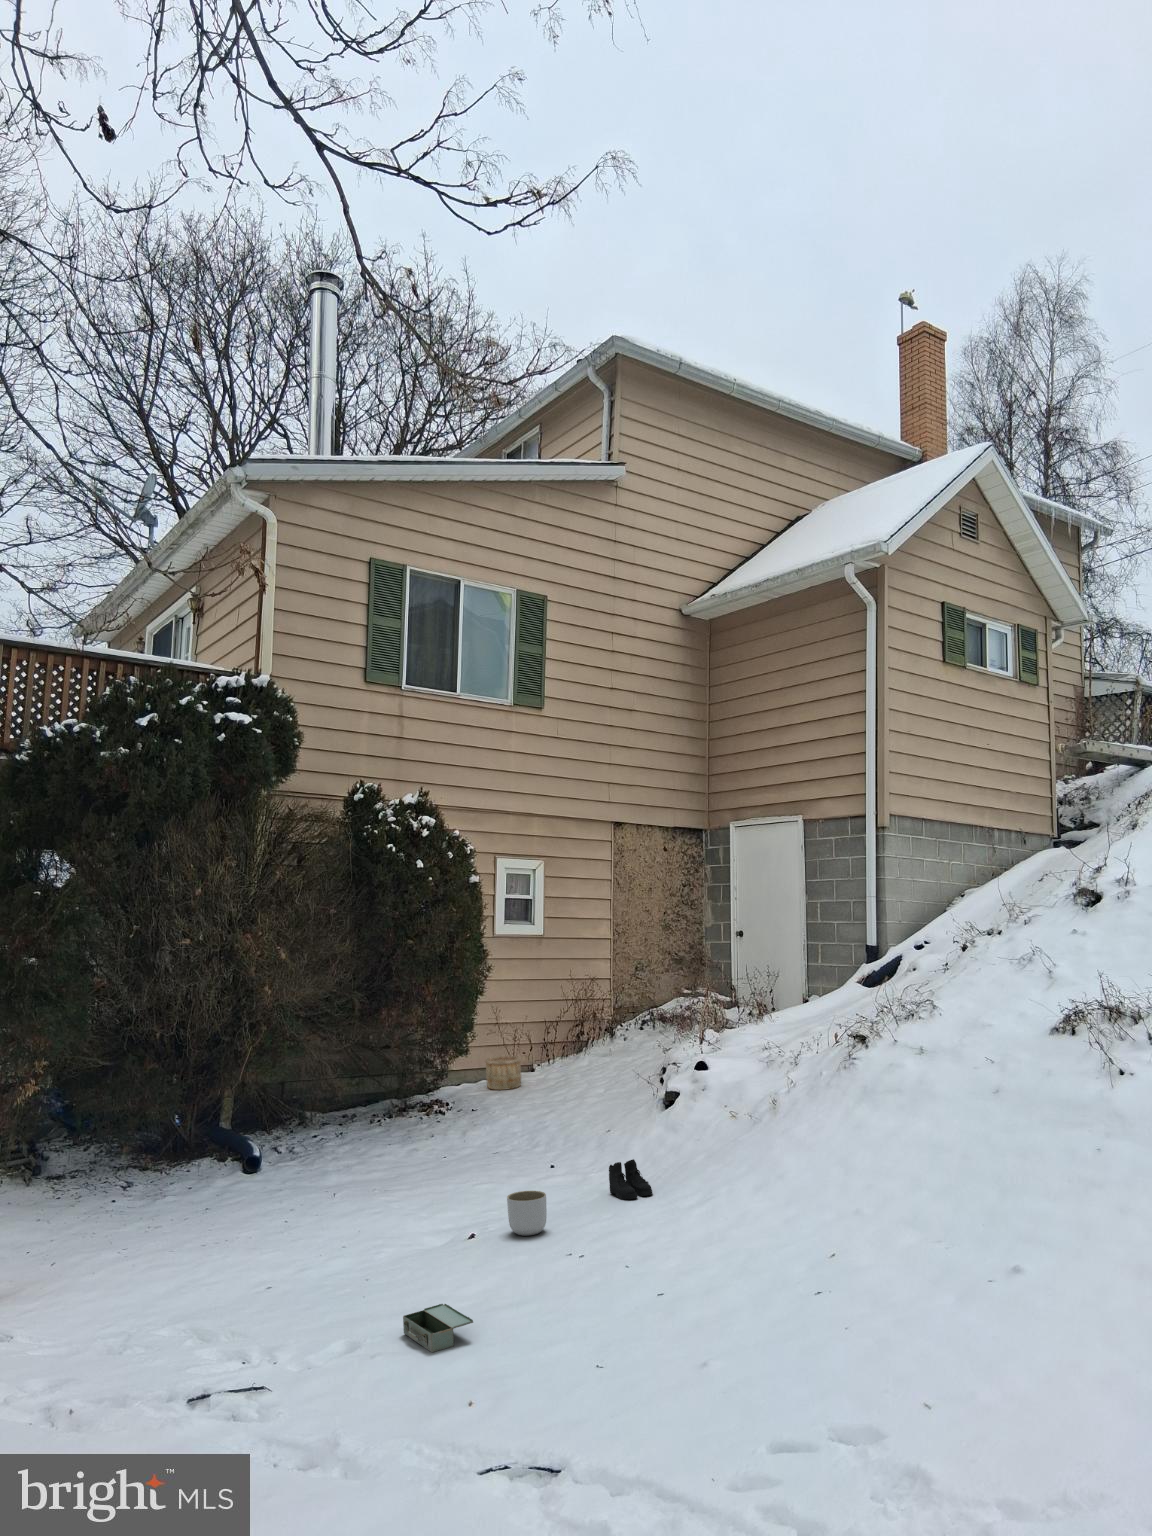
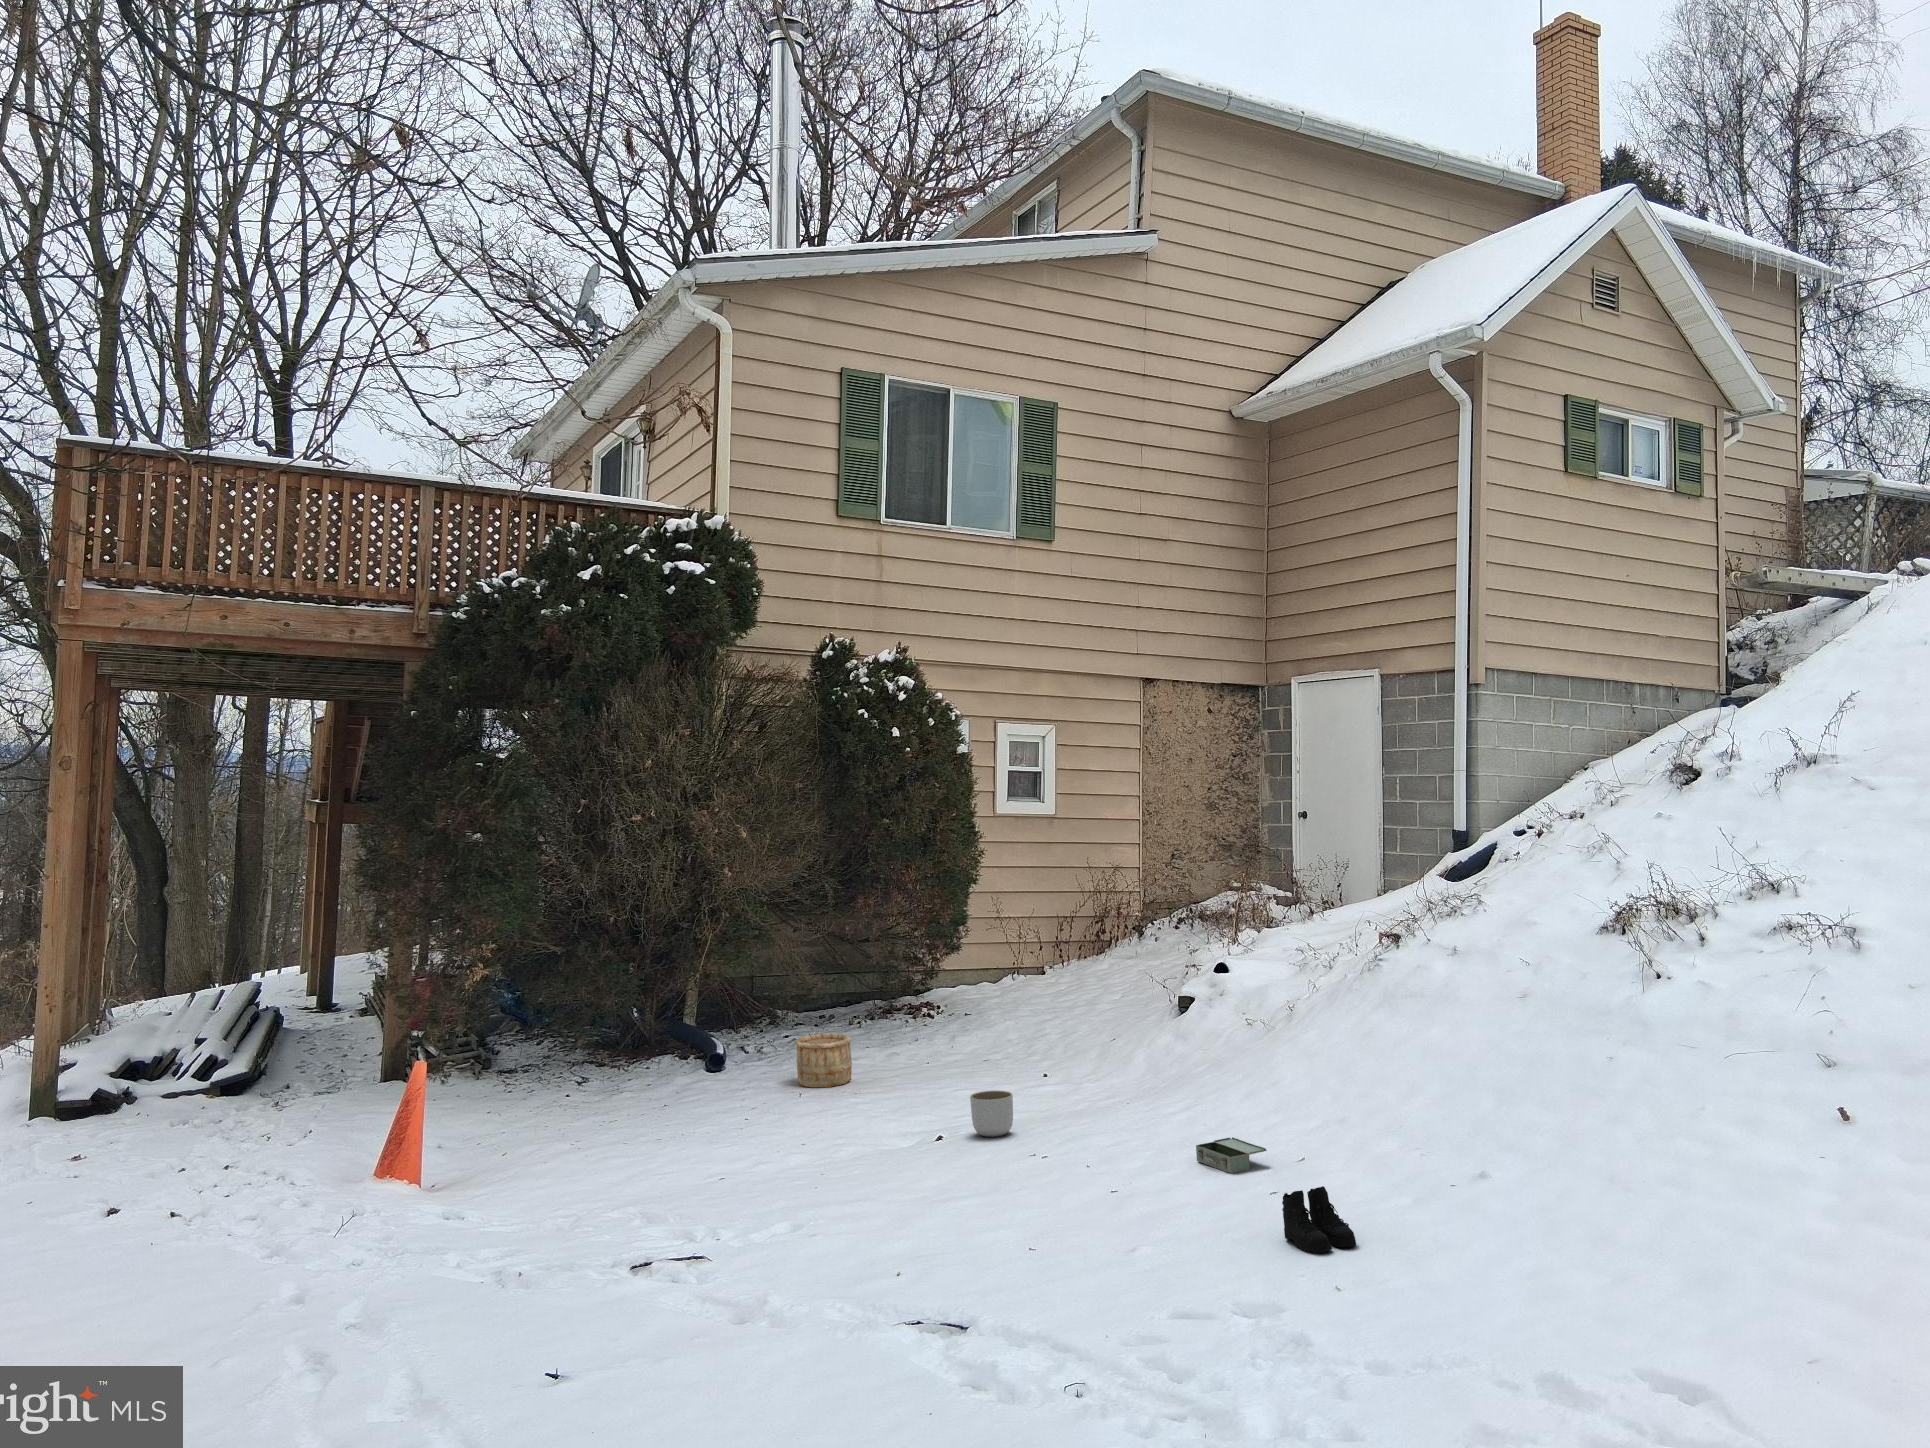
wooden bucket: present [485,1056,521,1090] -> present [794,1033,852,1087]
boots: present [609,1159,653,1200] -> present [1282,1186,1356,1253]
toolbox: present [403,1304,473,1352] -> present [1196,1137,1267,1174]

